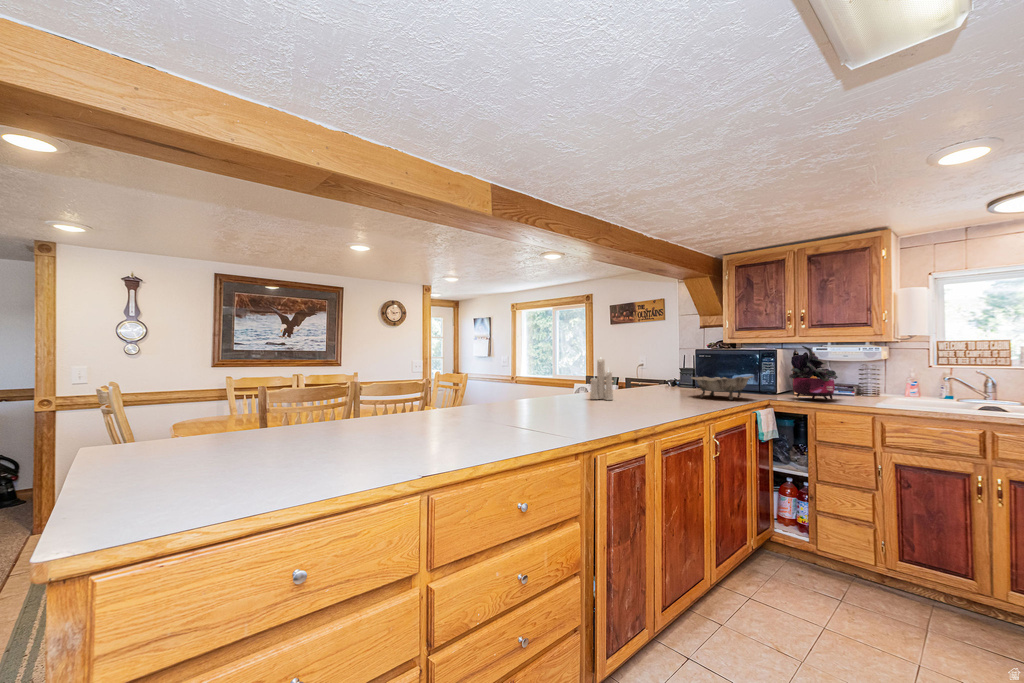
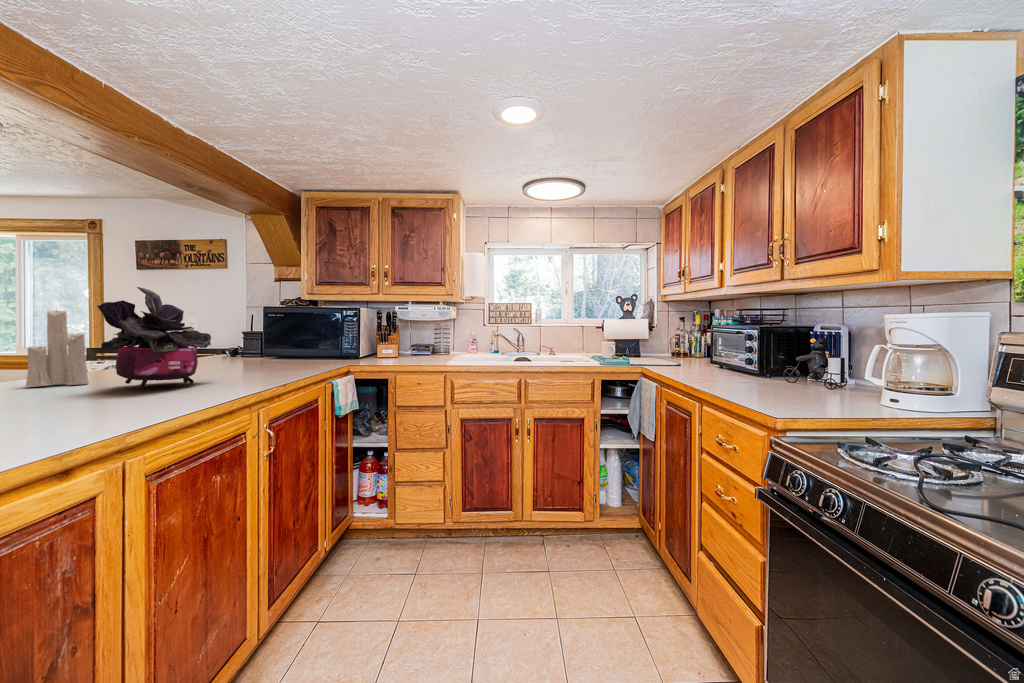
potted plant: present [789,346,838,400] -> present [98,287,211,388]
decorative bowl: present [691,376,753,400] -> none [248,337,332,368]

